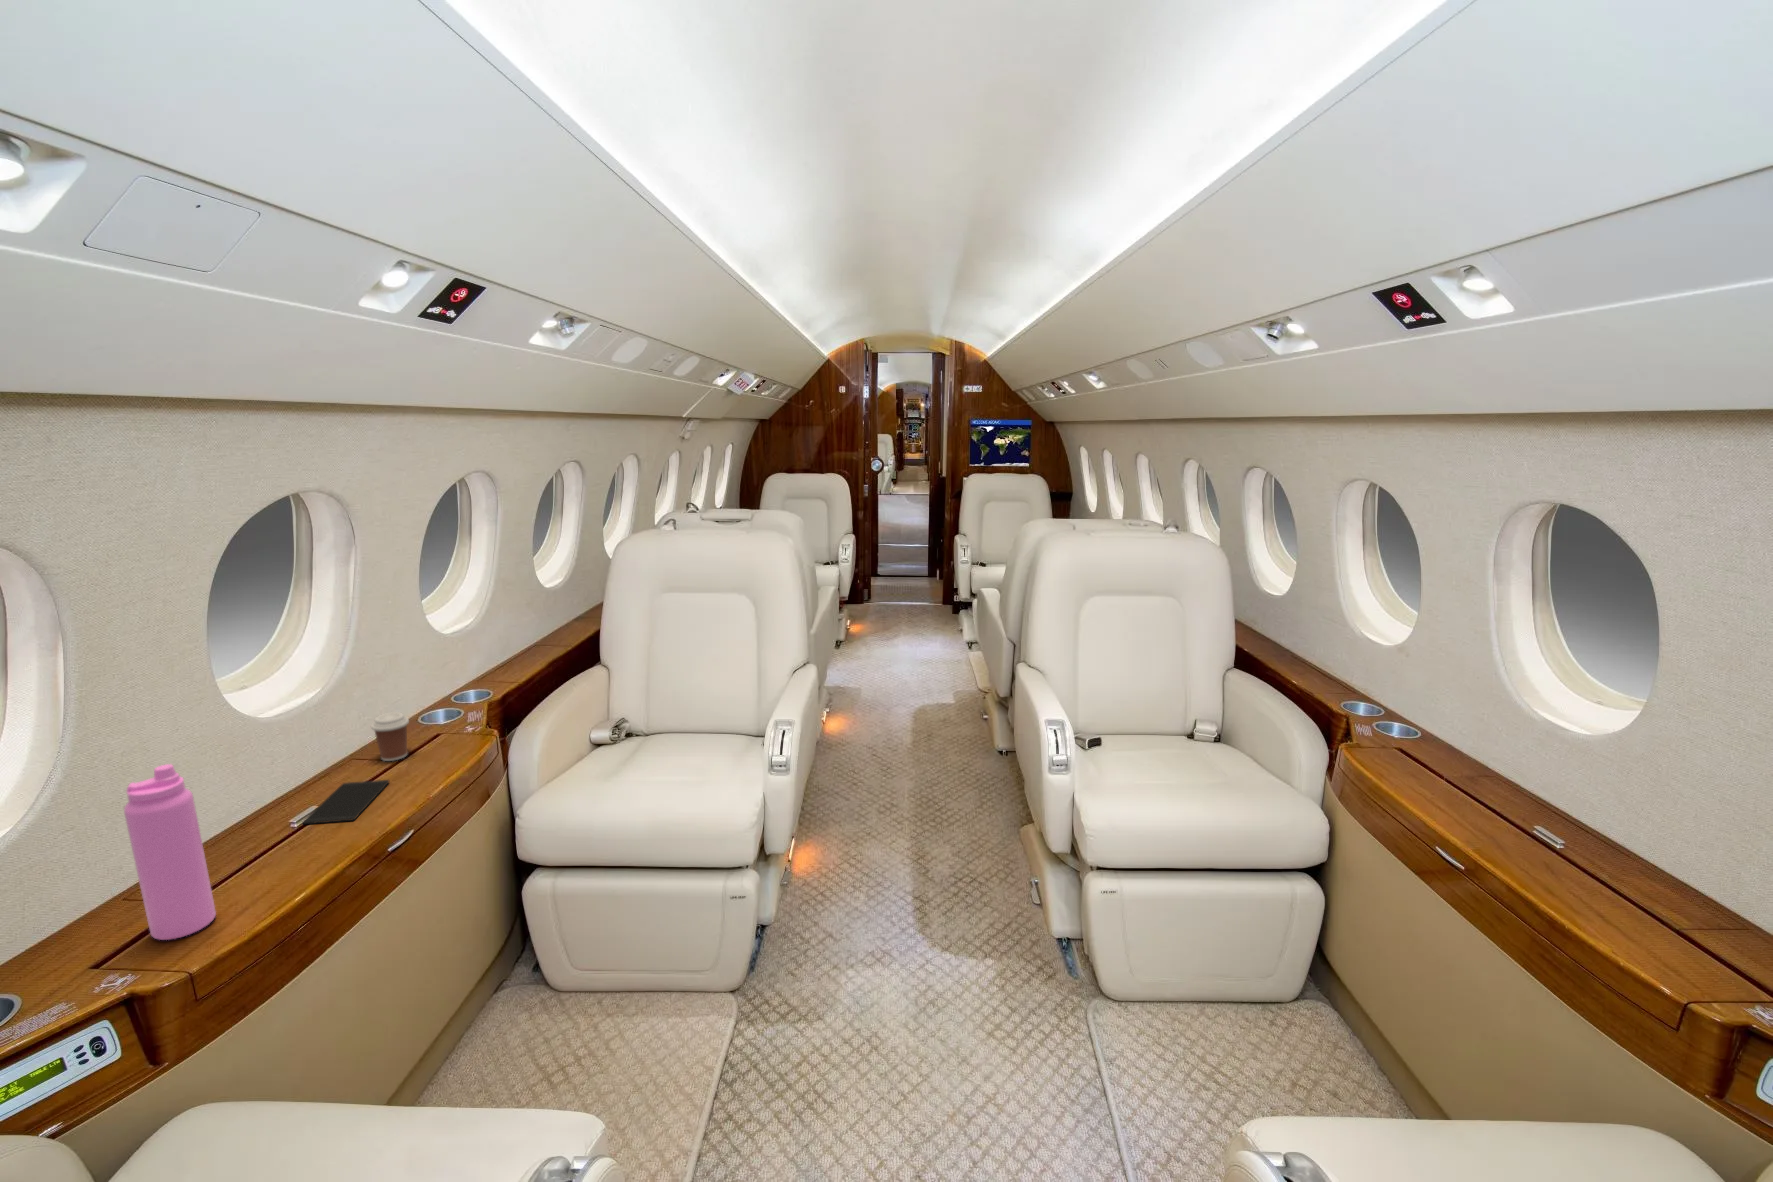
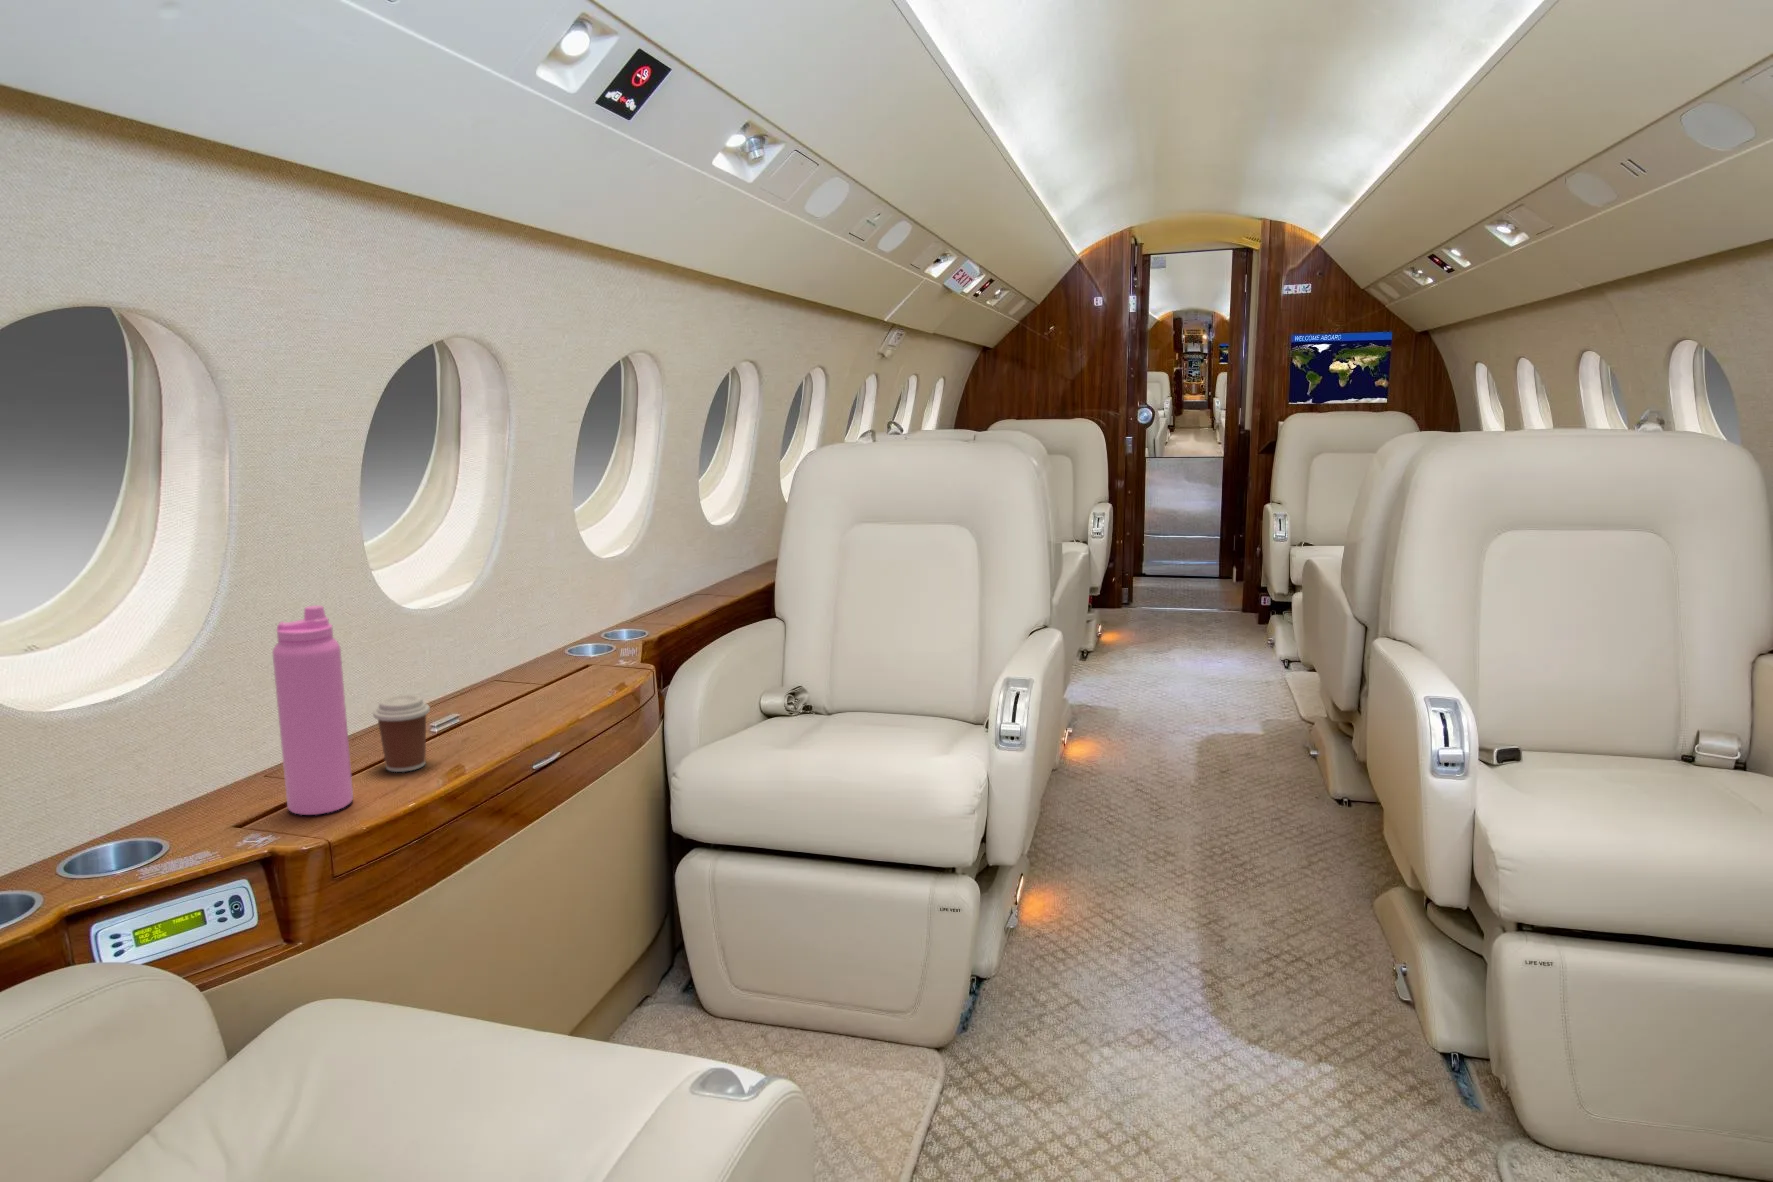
coffee cup: present [371,712,409,761] -> present [373,694,430,772]
tablet: present [303,780,389,824] -> none [439,699,532,733]

